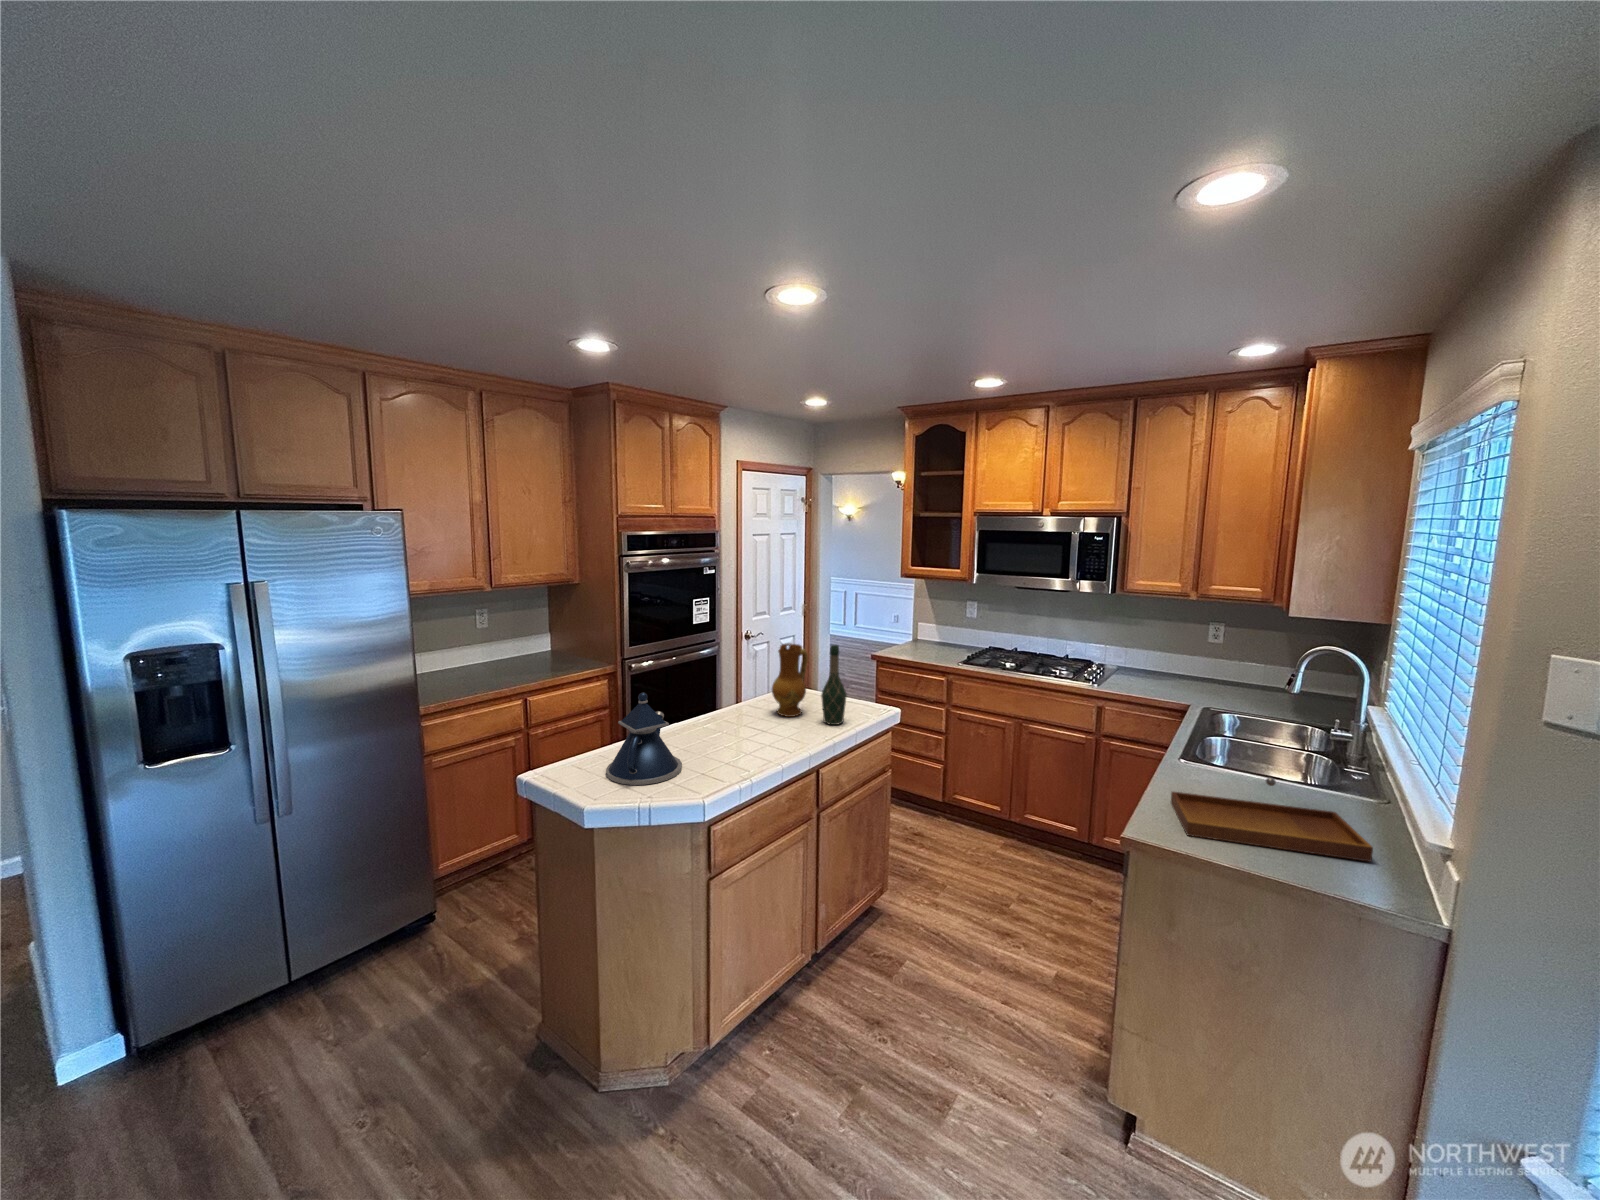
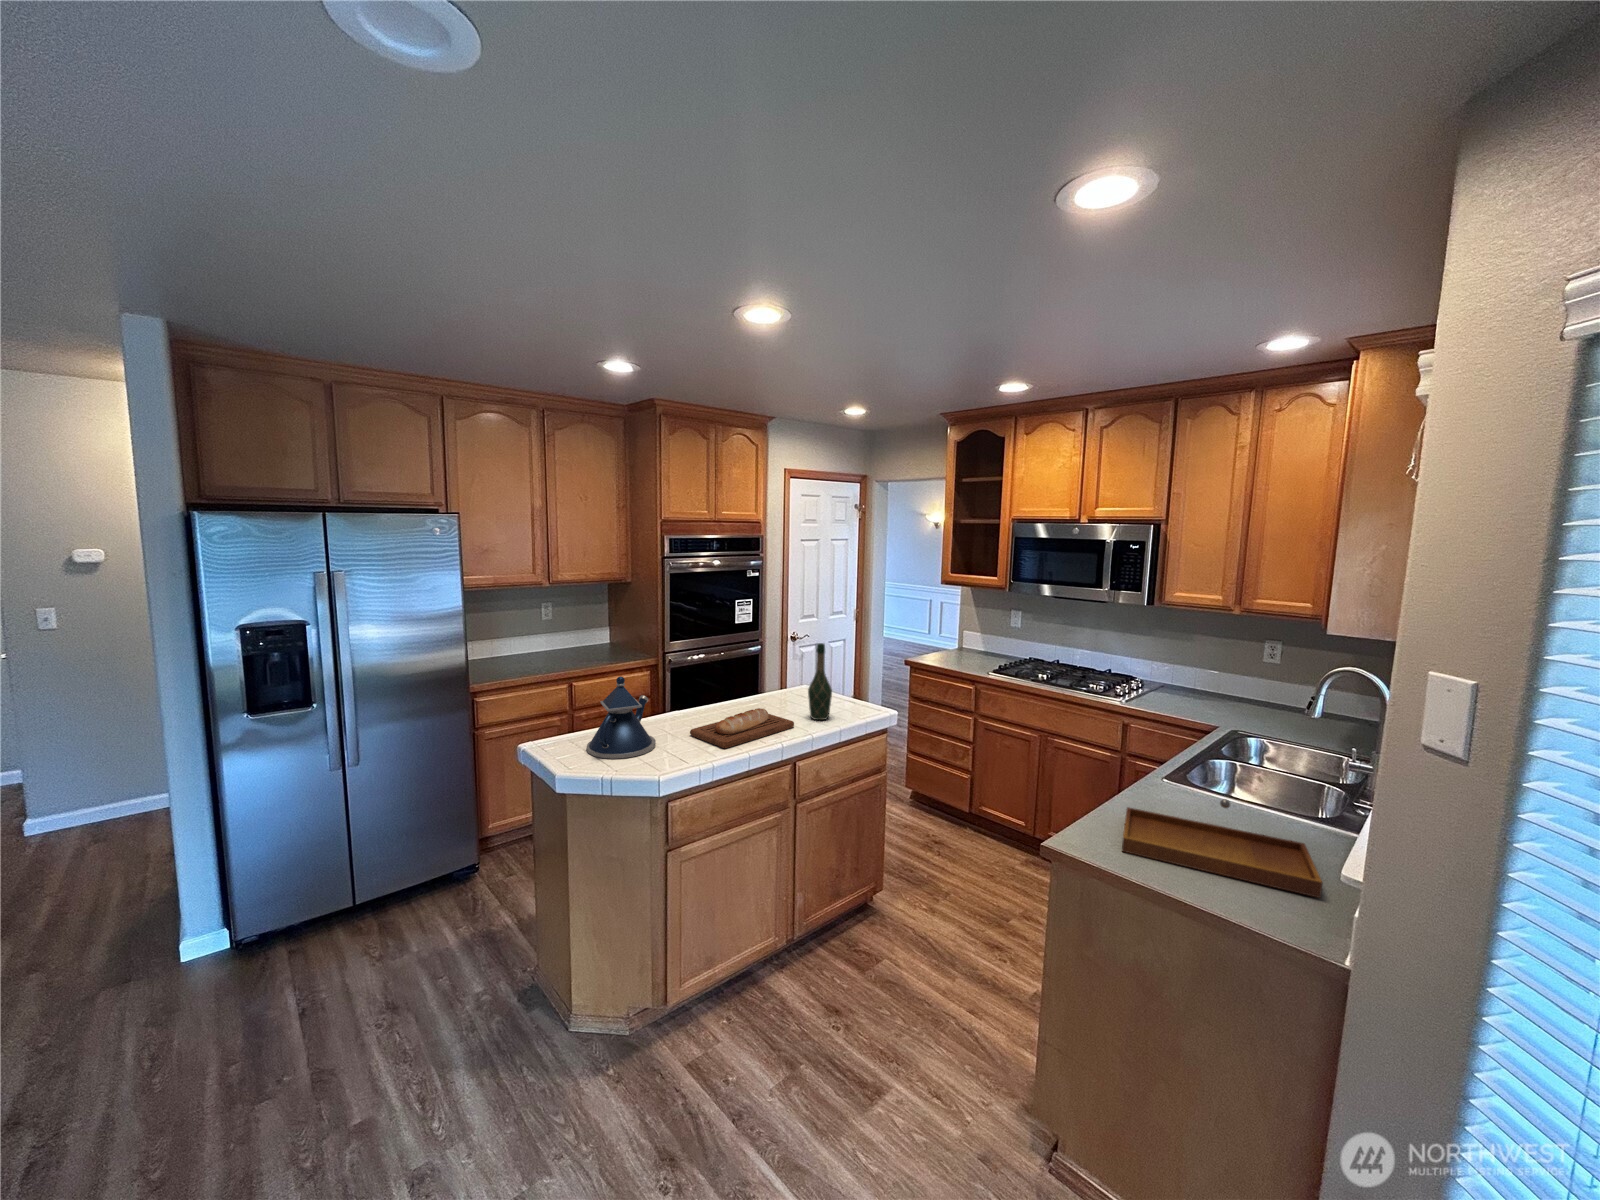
ceramic jug: present [772,643,808,717] -> none [767,641,803,711]
bread loaf: none [711,717,815,763] -> present [690,708,794,748]

